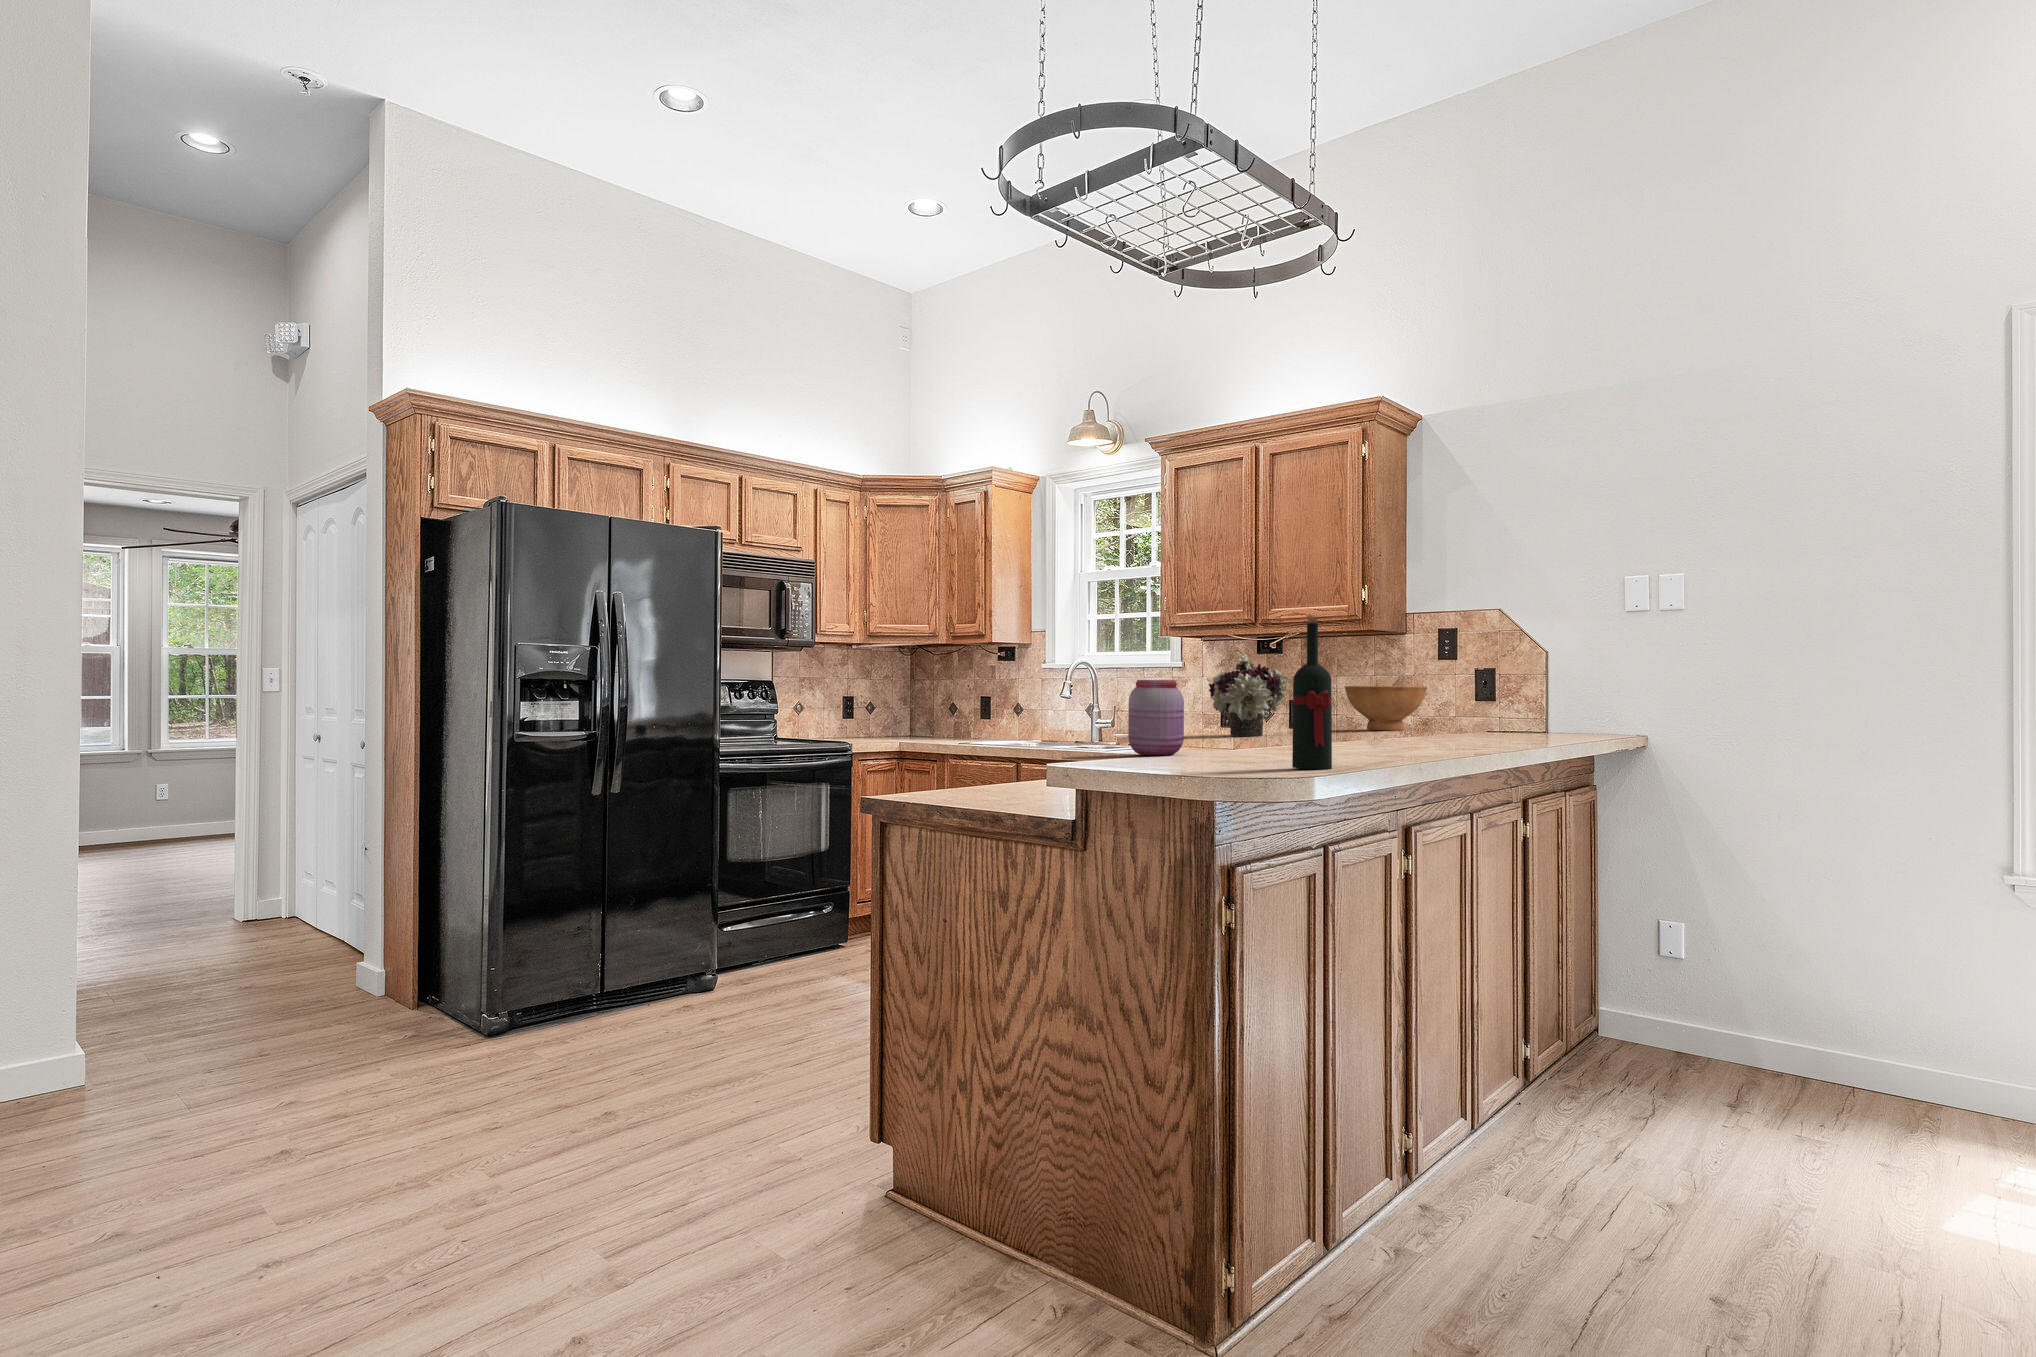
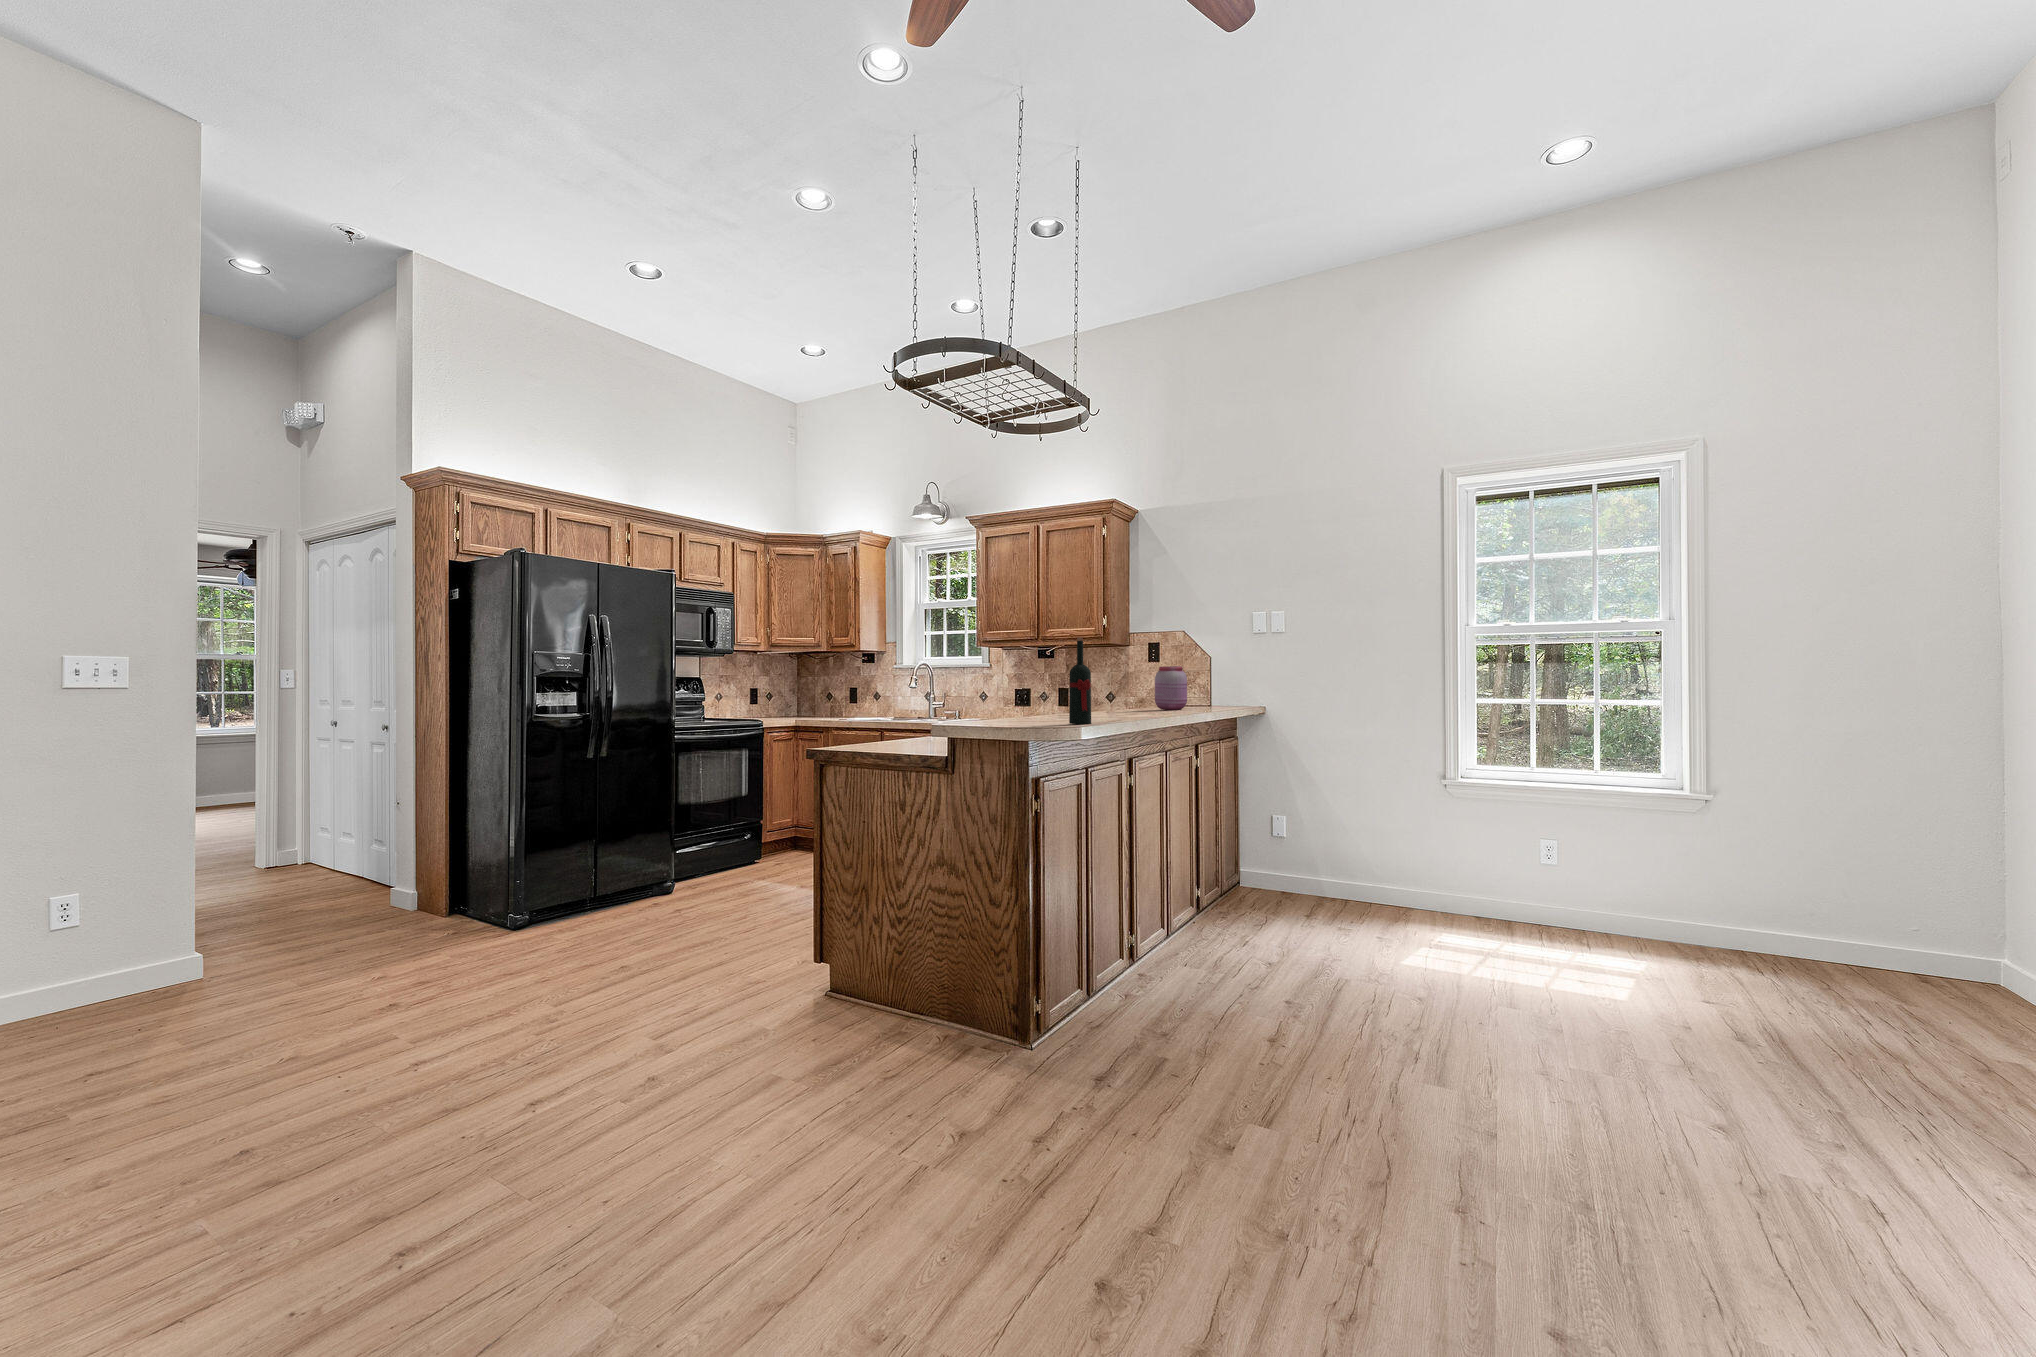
flower arrangement: present [1209,654,1287,736] -> none [1007,658,1057,710]
jar: present [1128,680,1184,756] -> present [1155,666,1187,710]
bowl: present [1345,686,1427,730] -> none [1092,678,1142,706]

